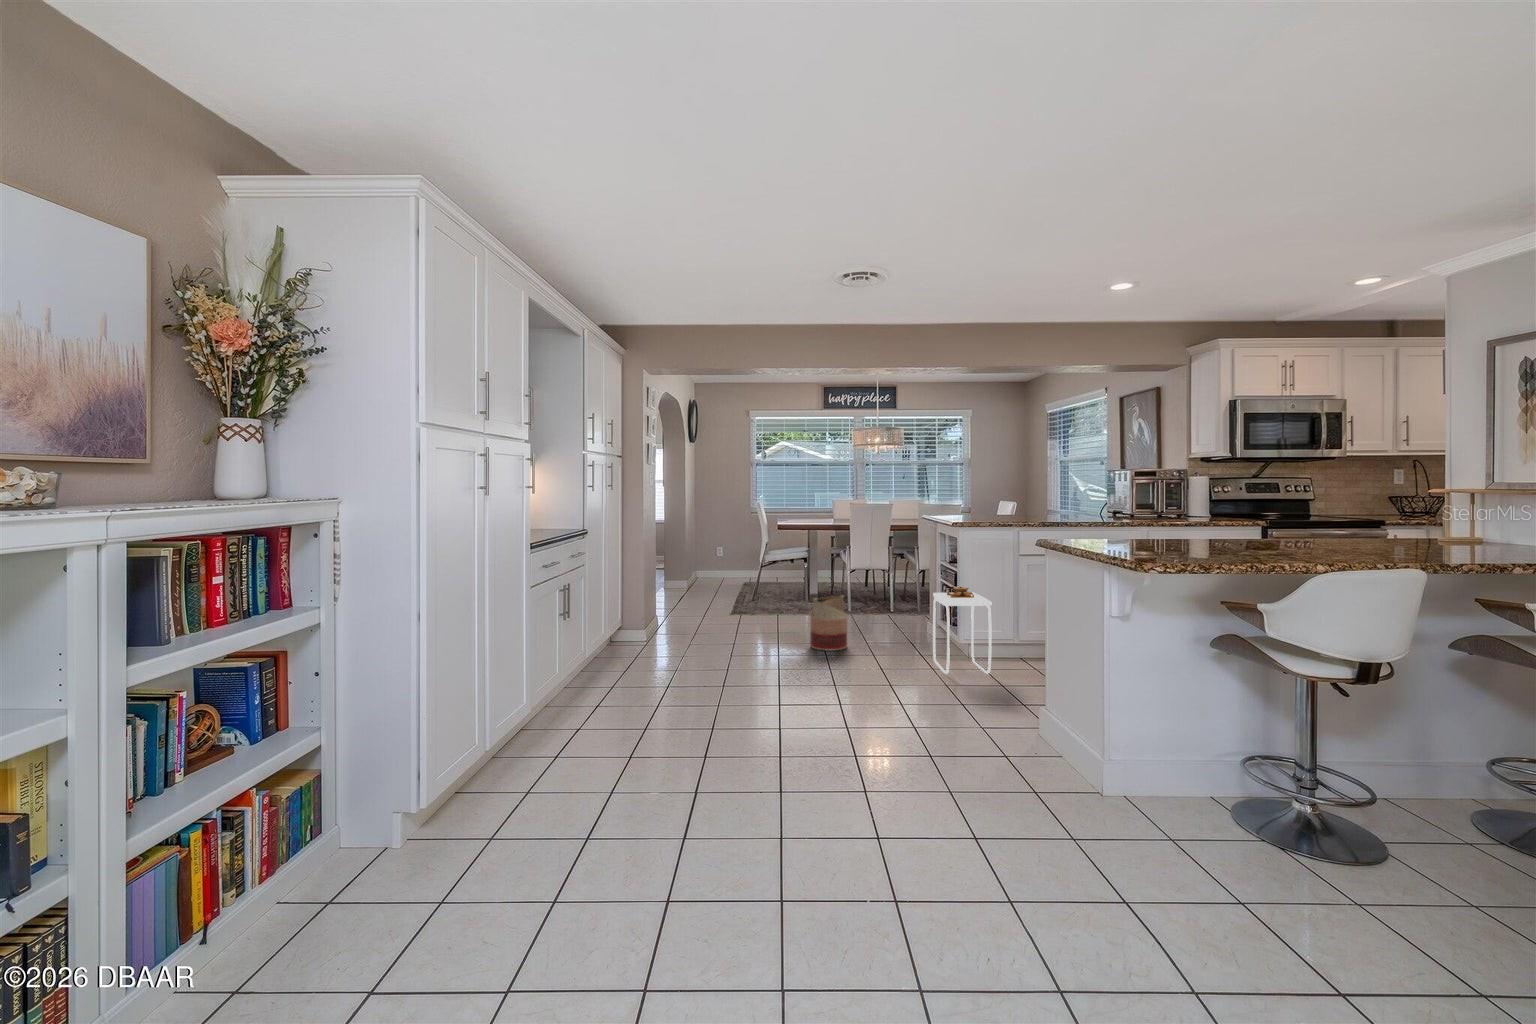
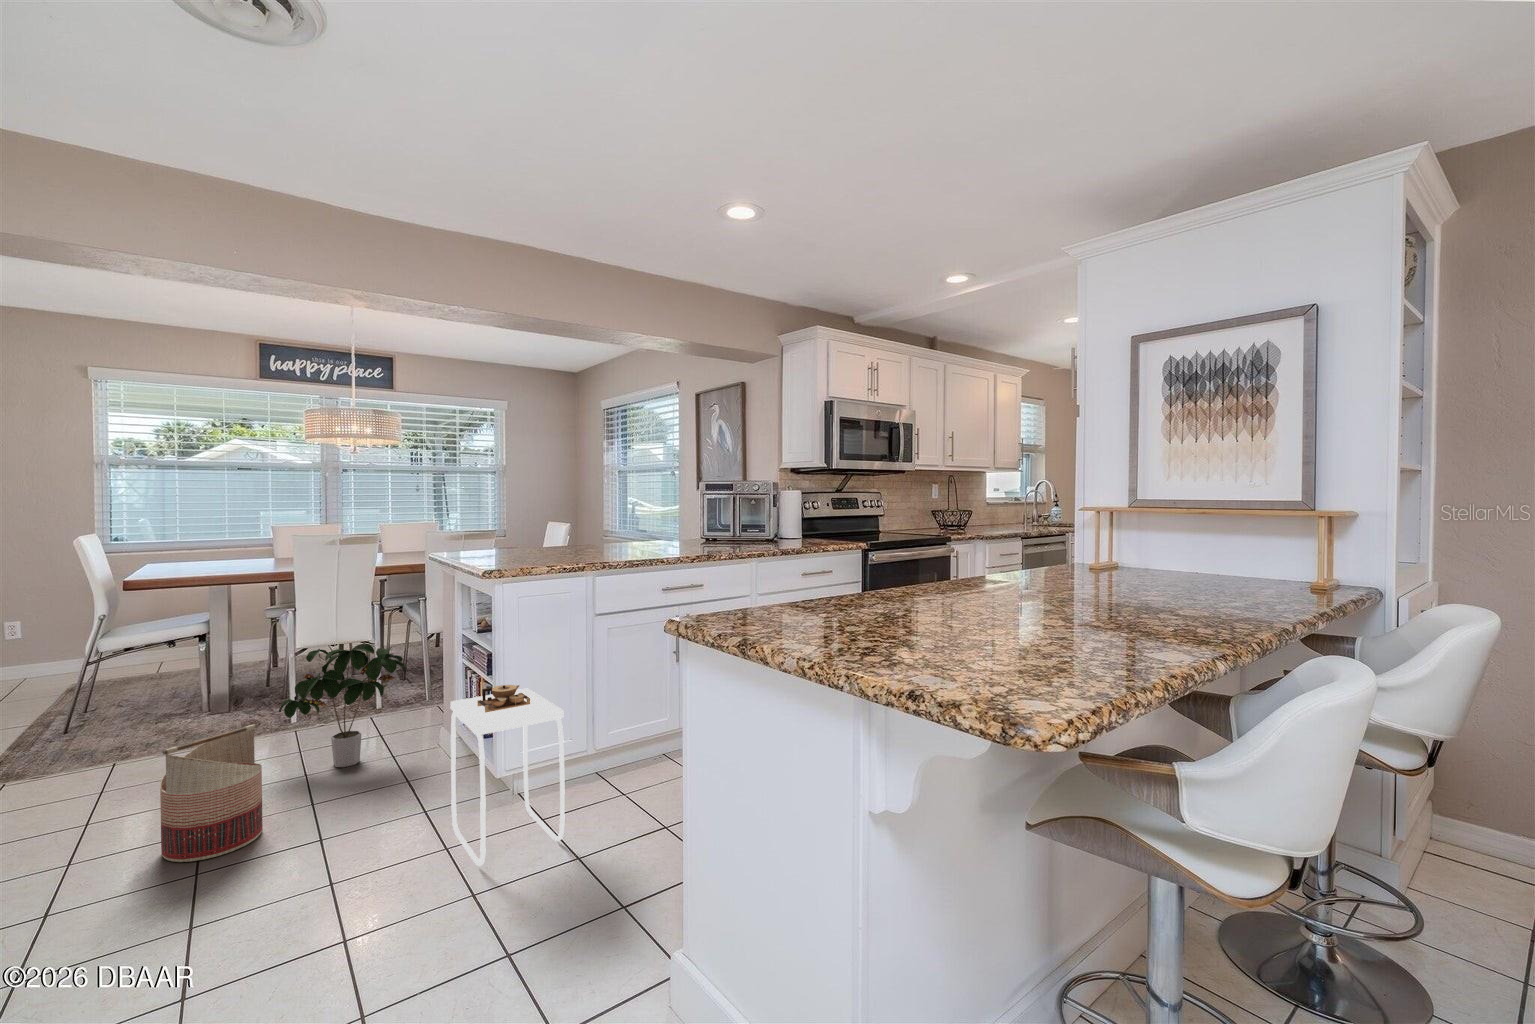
potted plant: none [848,566,909,631] -> present [279,644,406,767]

